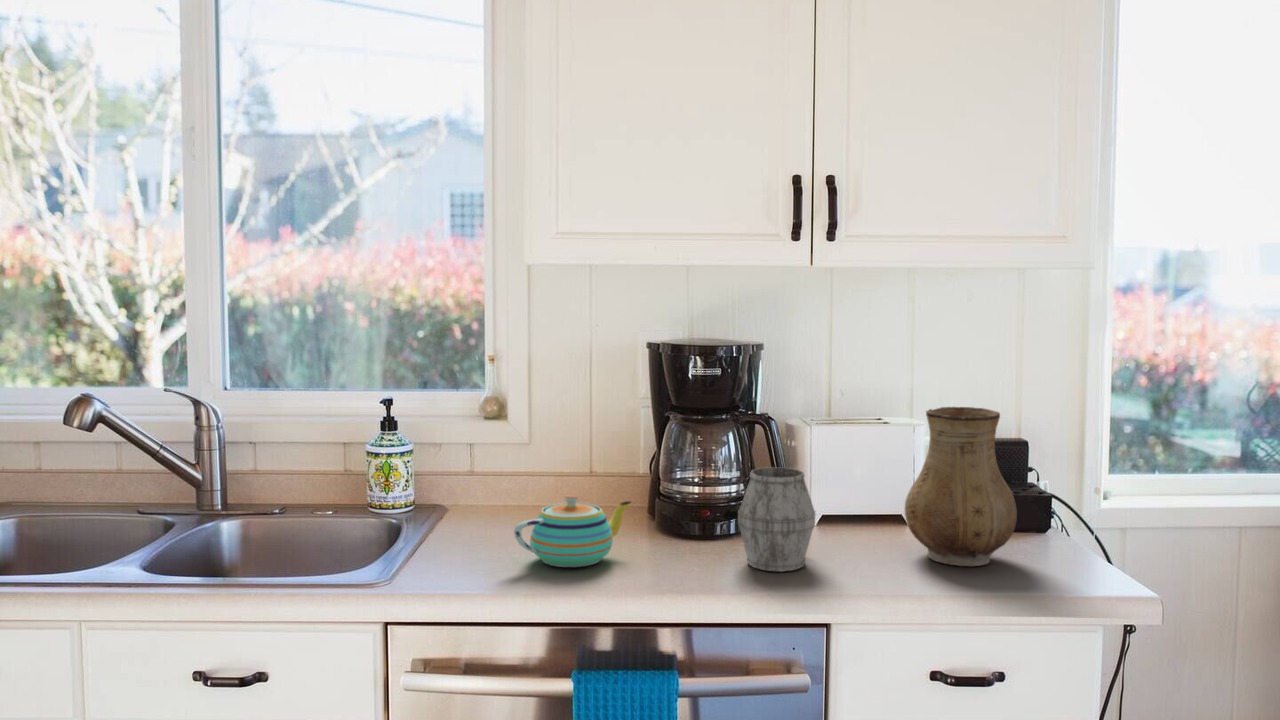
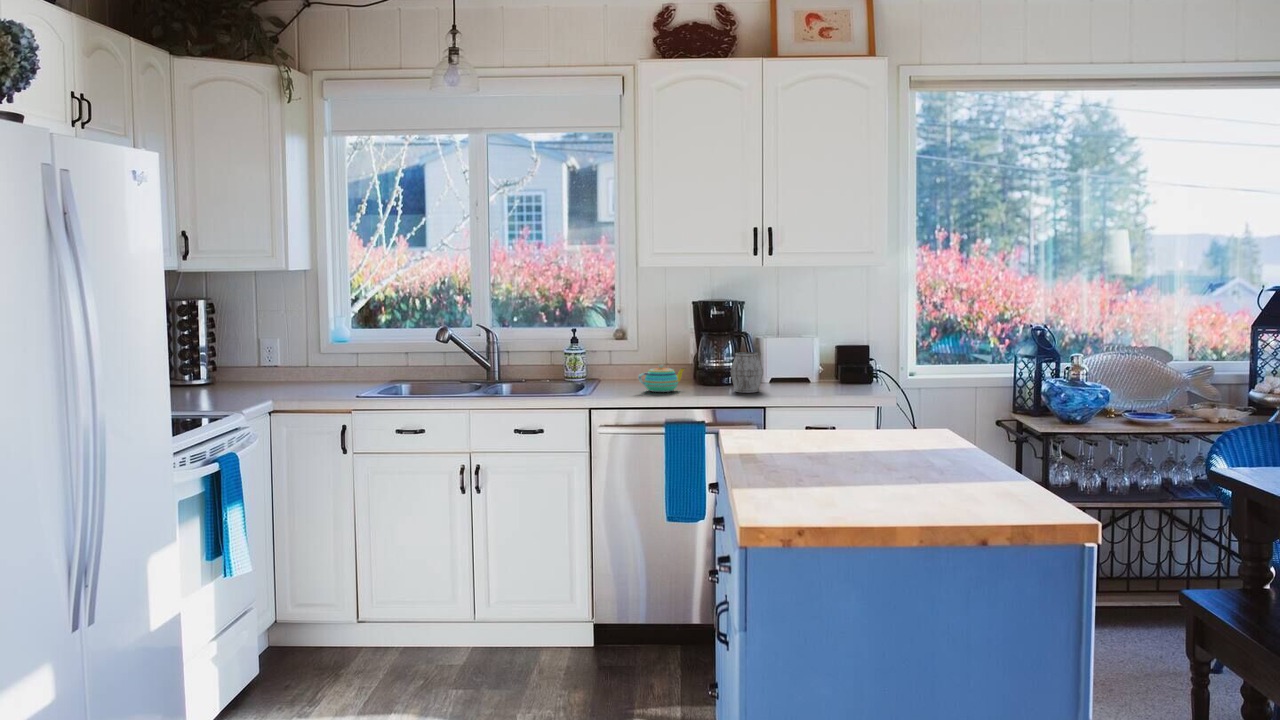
ceramic pitcher: present [905,407,1017,566] -> none [803,326,849,391]

